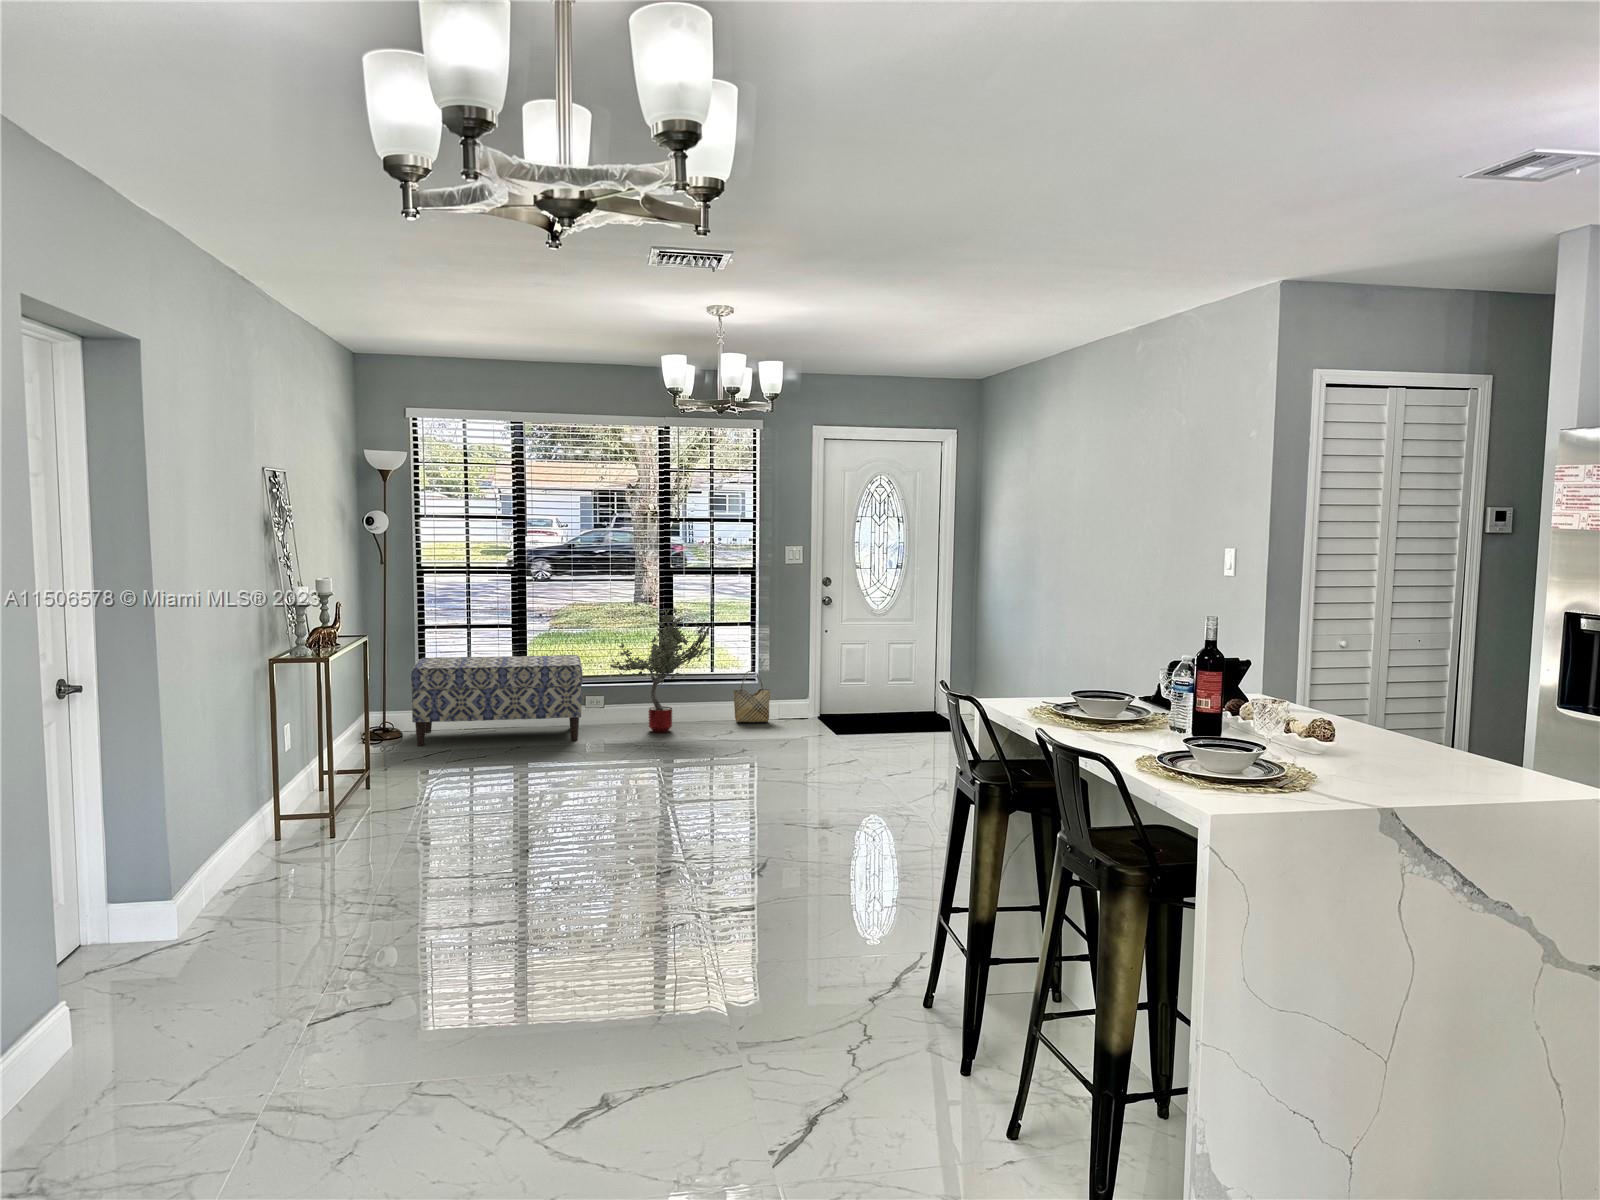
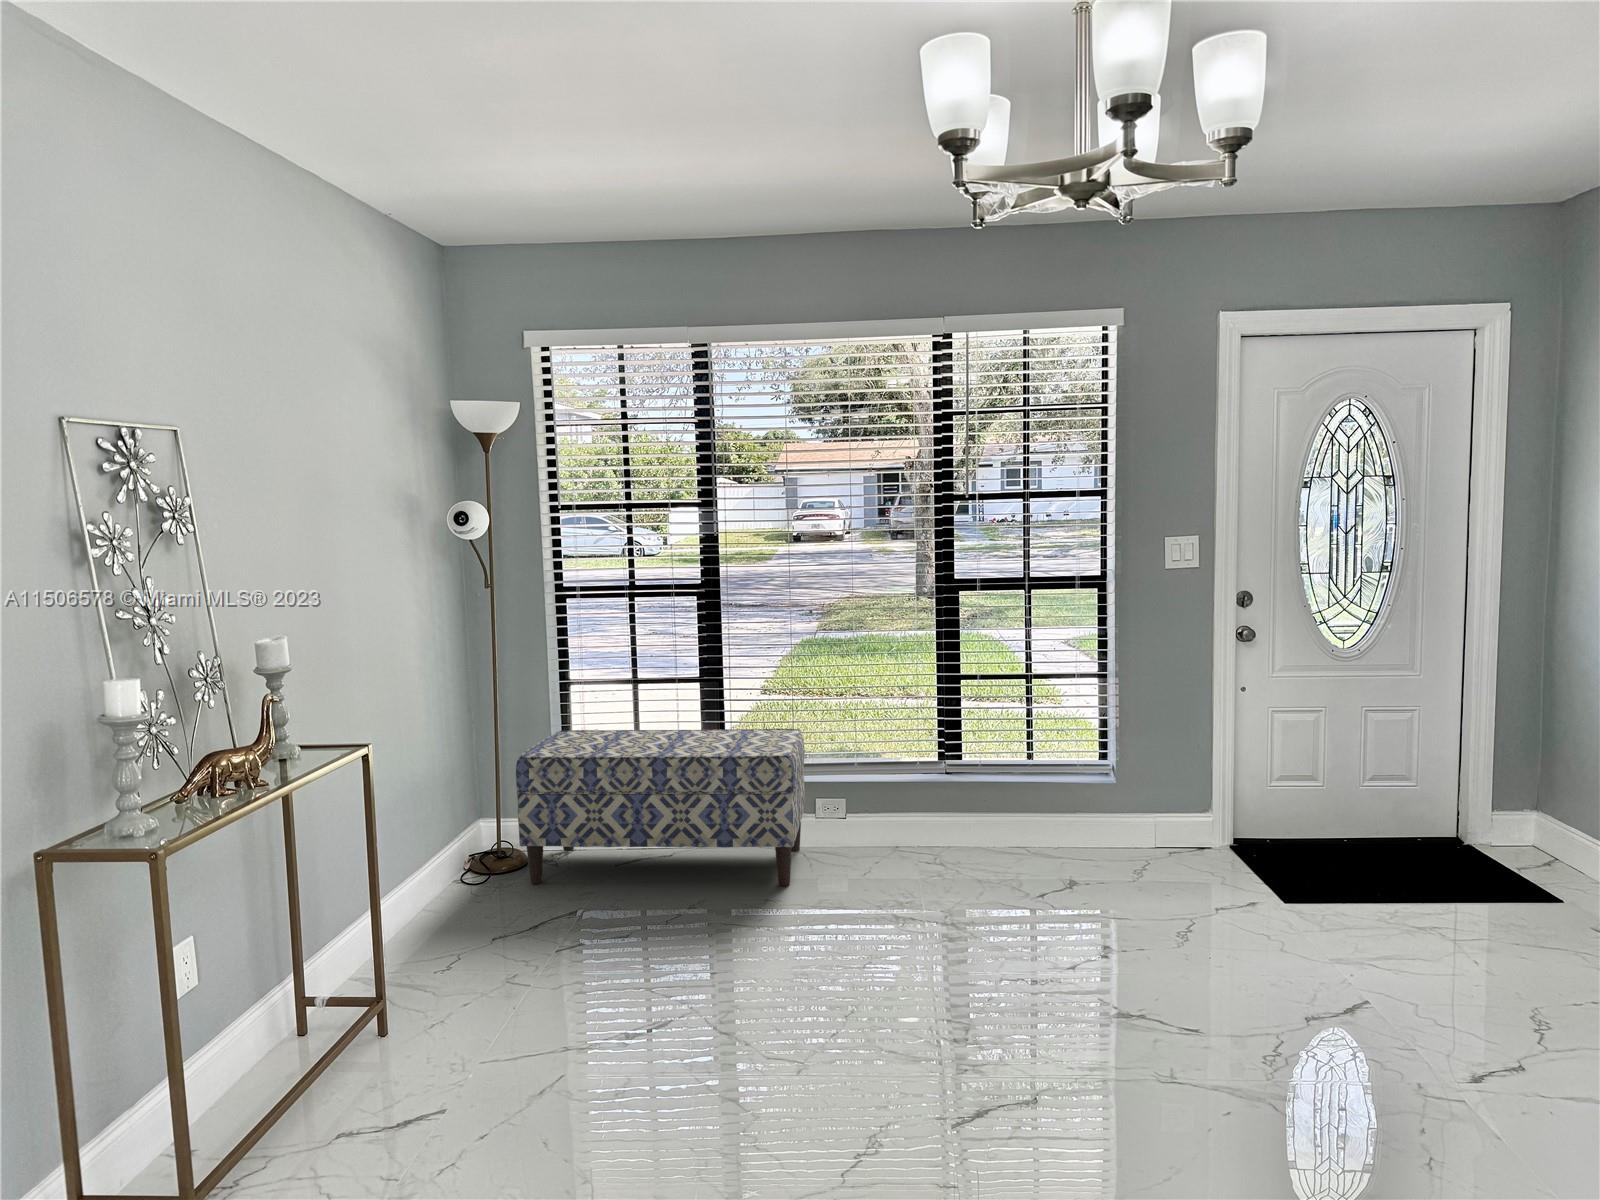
potted tree: present [610,609,710,733] -> none [846,651,1027,873]
woven basket: present [734,671,770,722] -> none [1070,760,1139,855]

